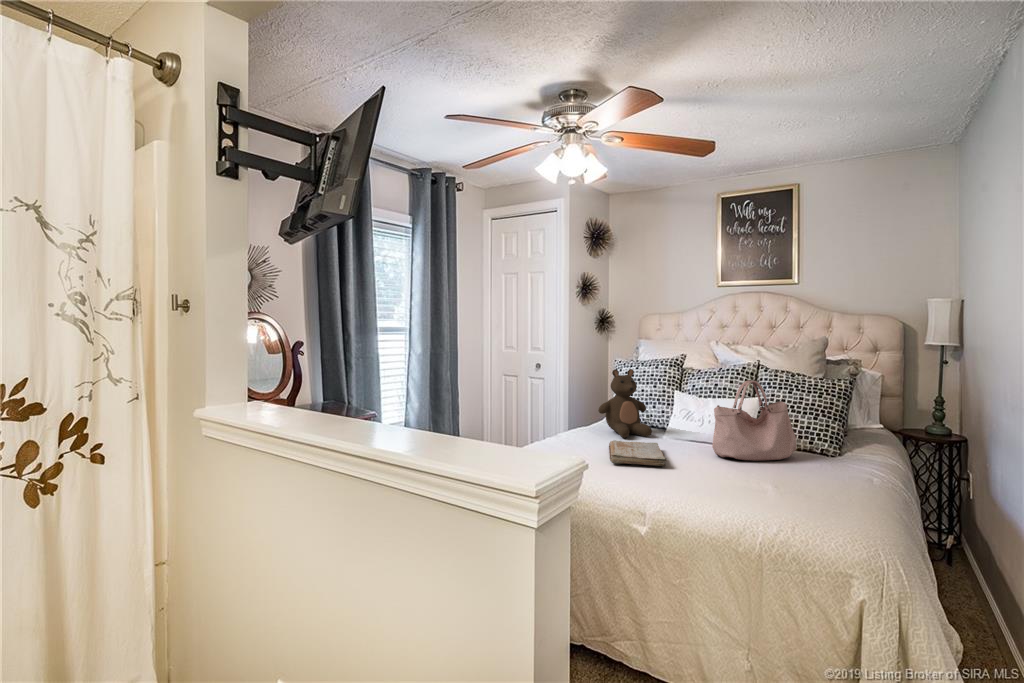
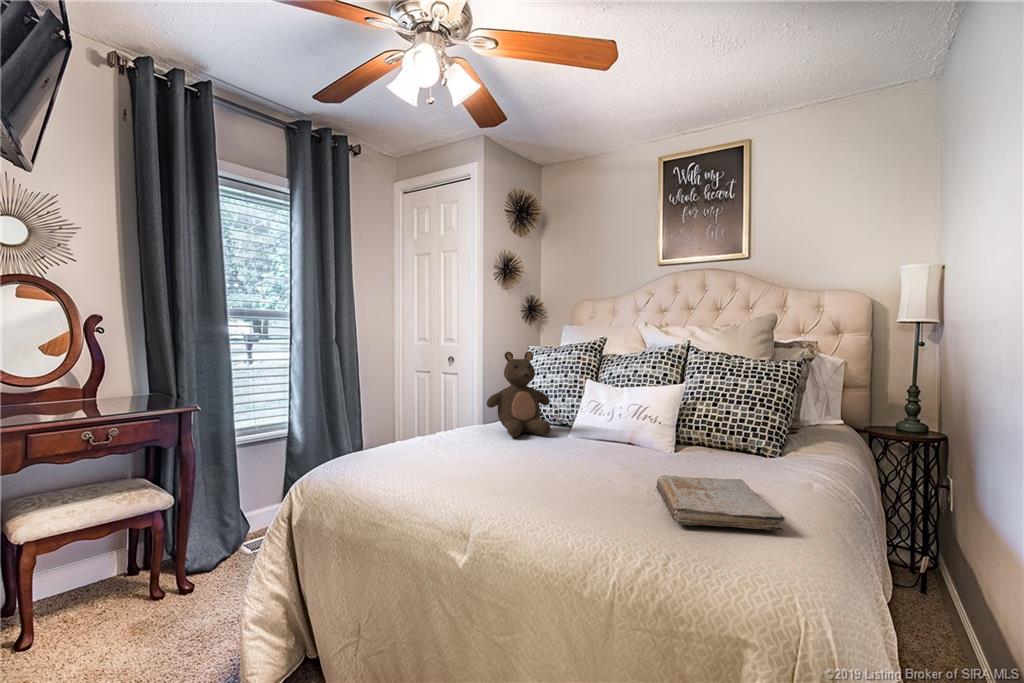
handbag: present [712,380,796,461] -> none [611,358,721,463]
book: present [609,440,667,466] -> present [657,475,785,531]

